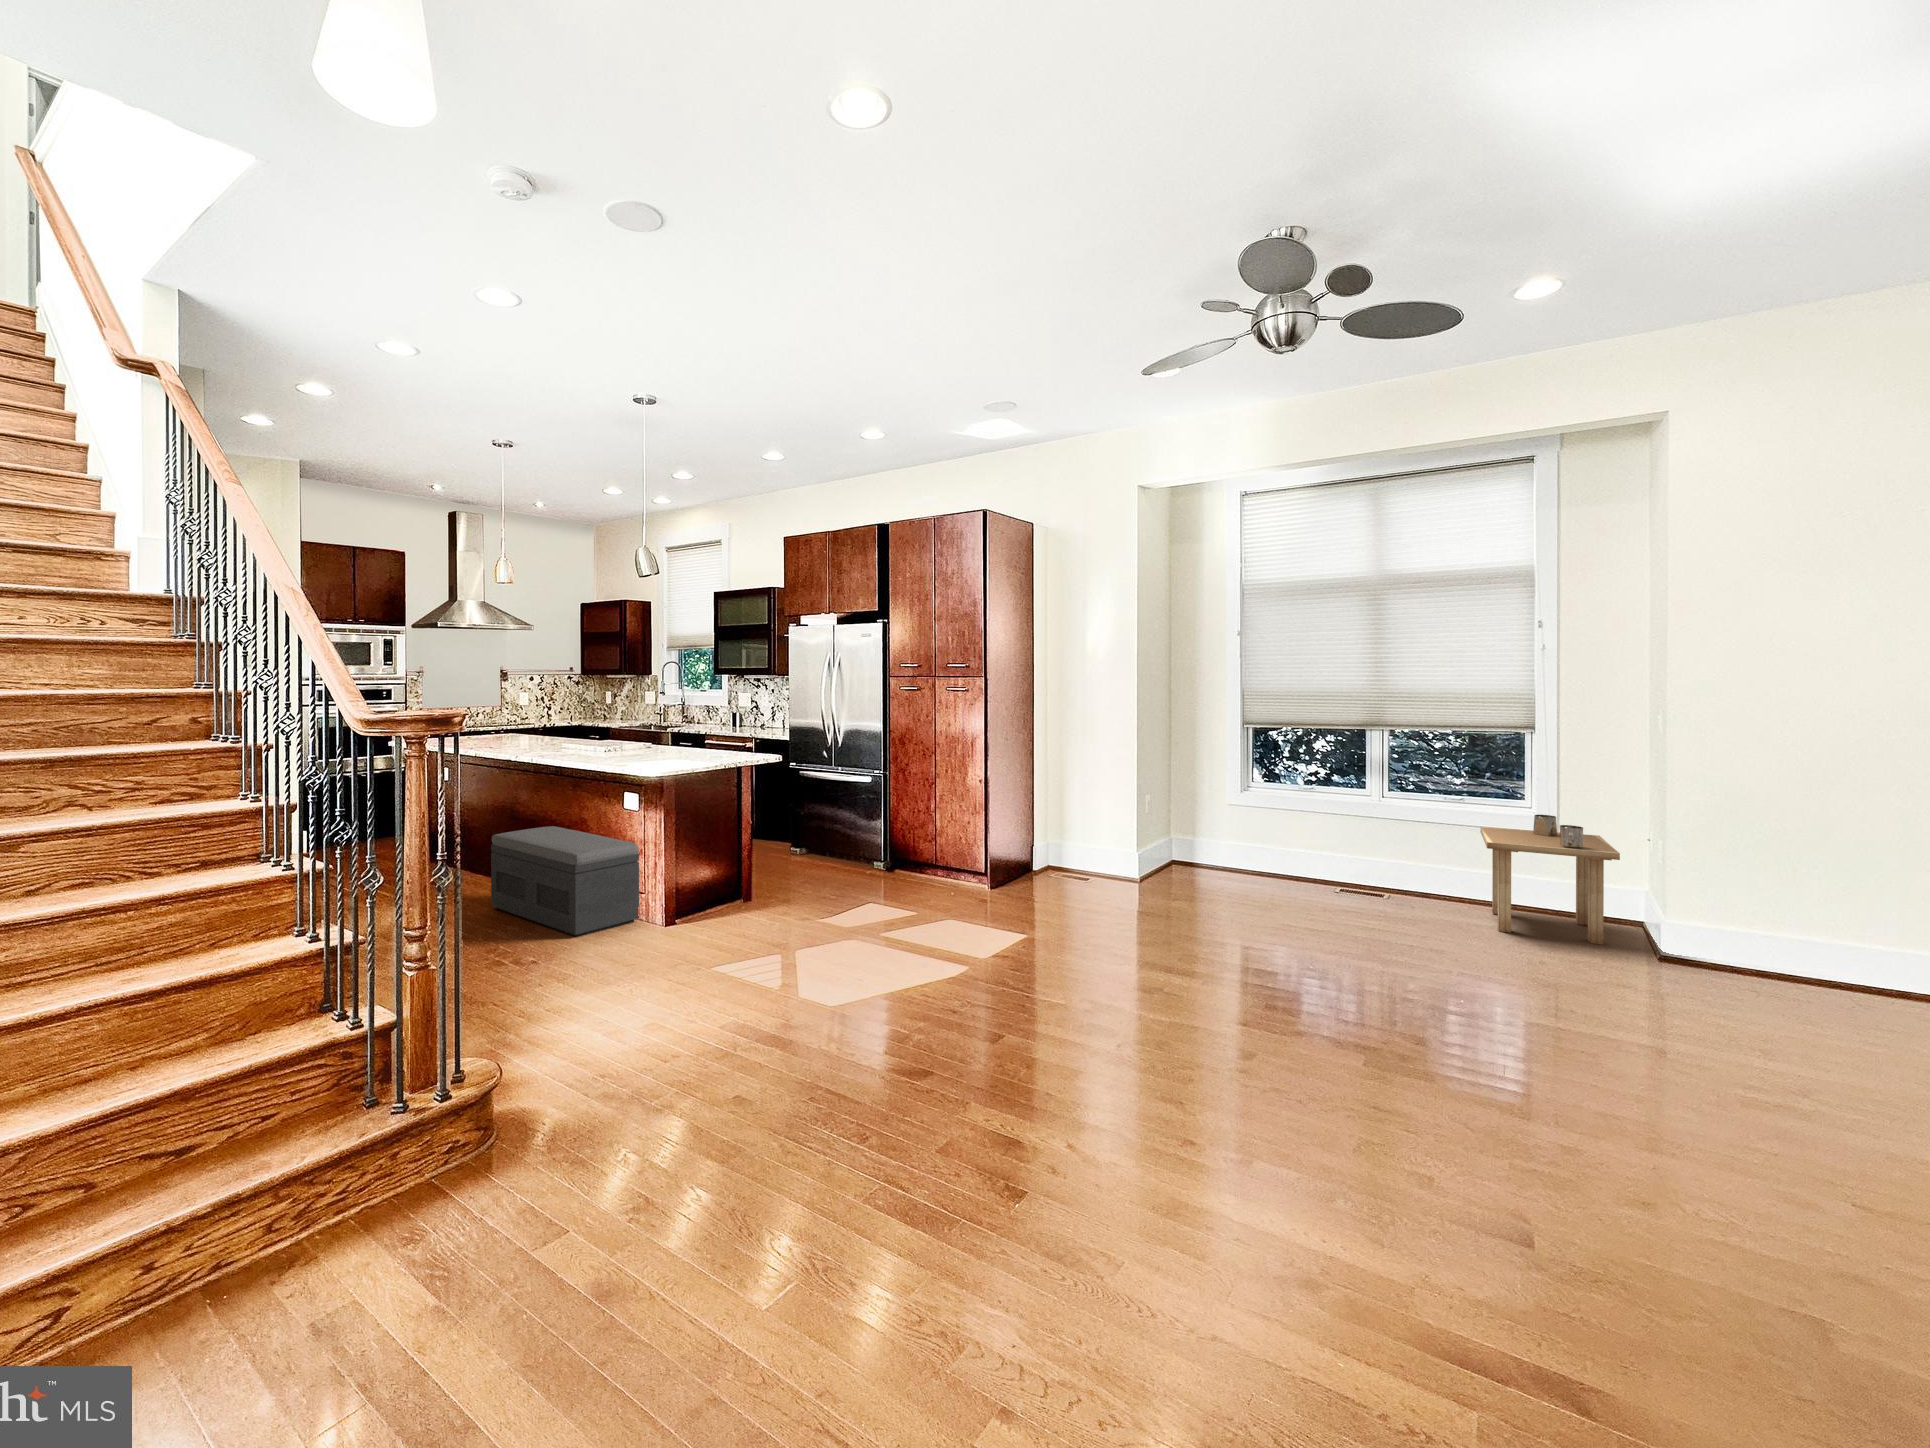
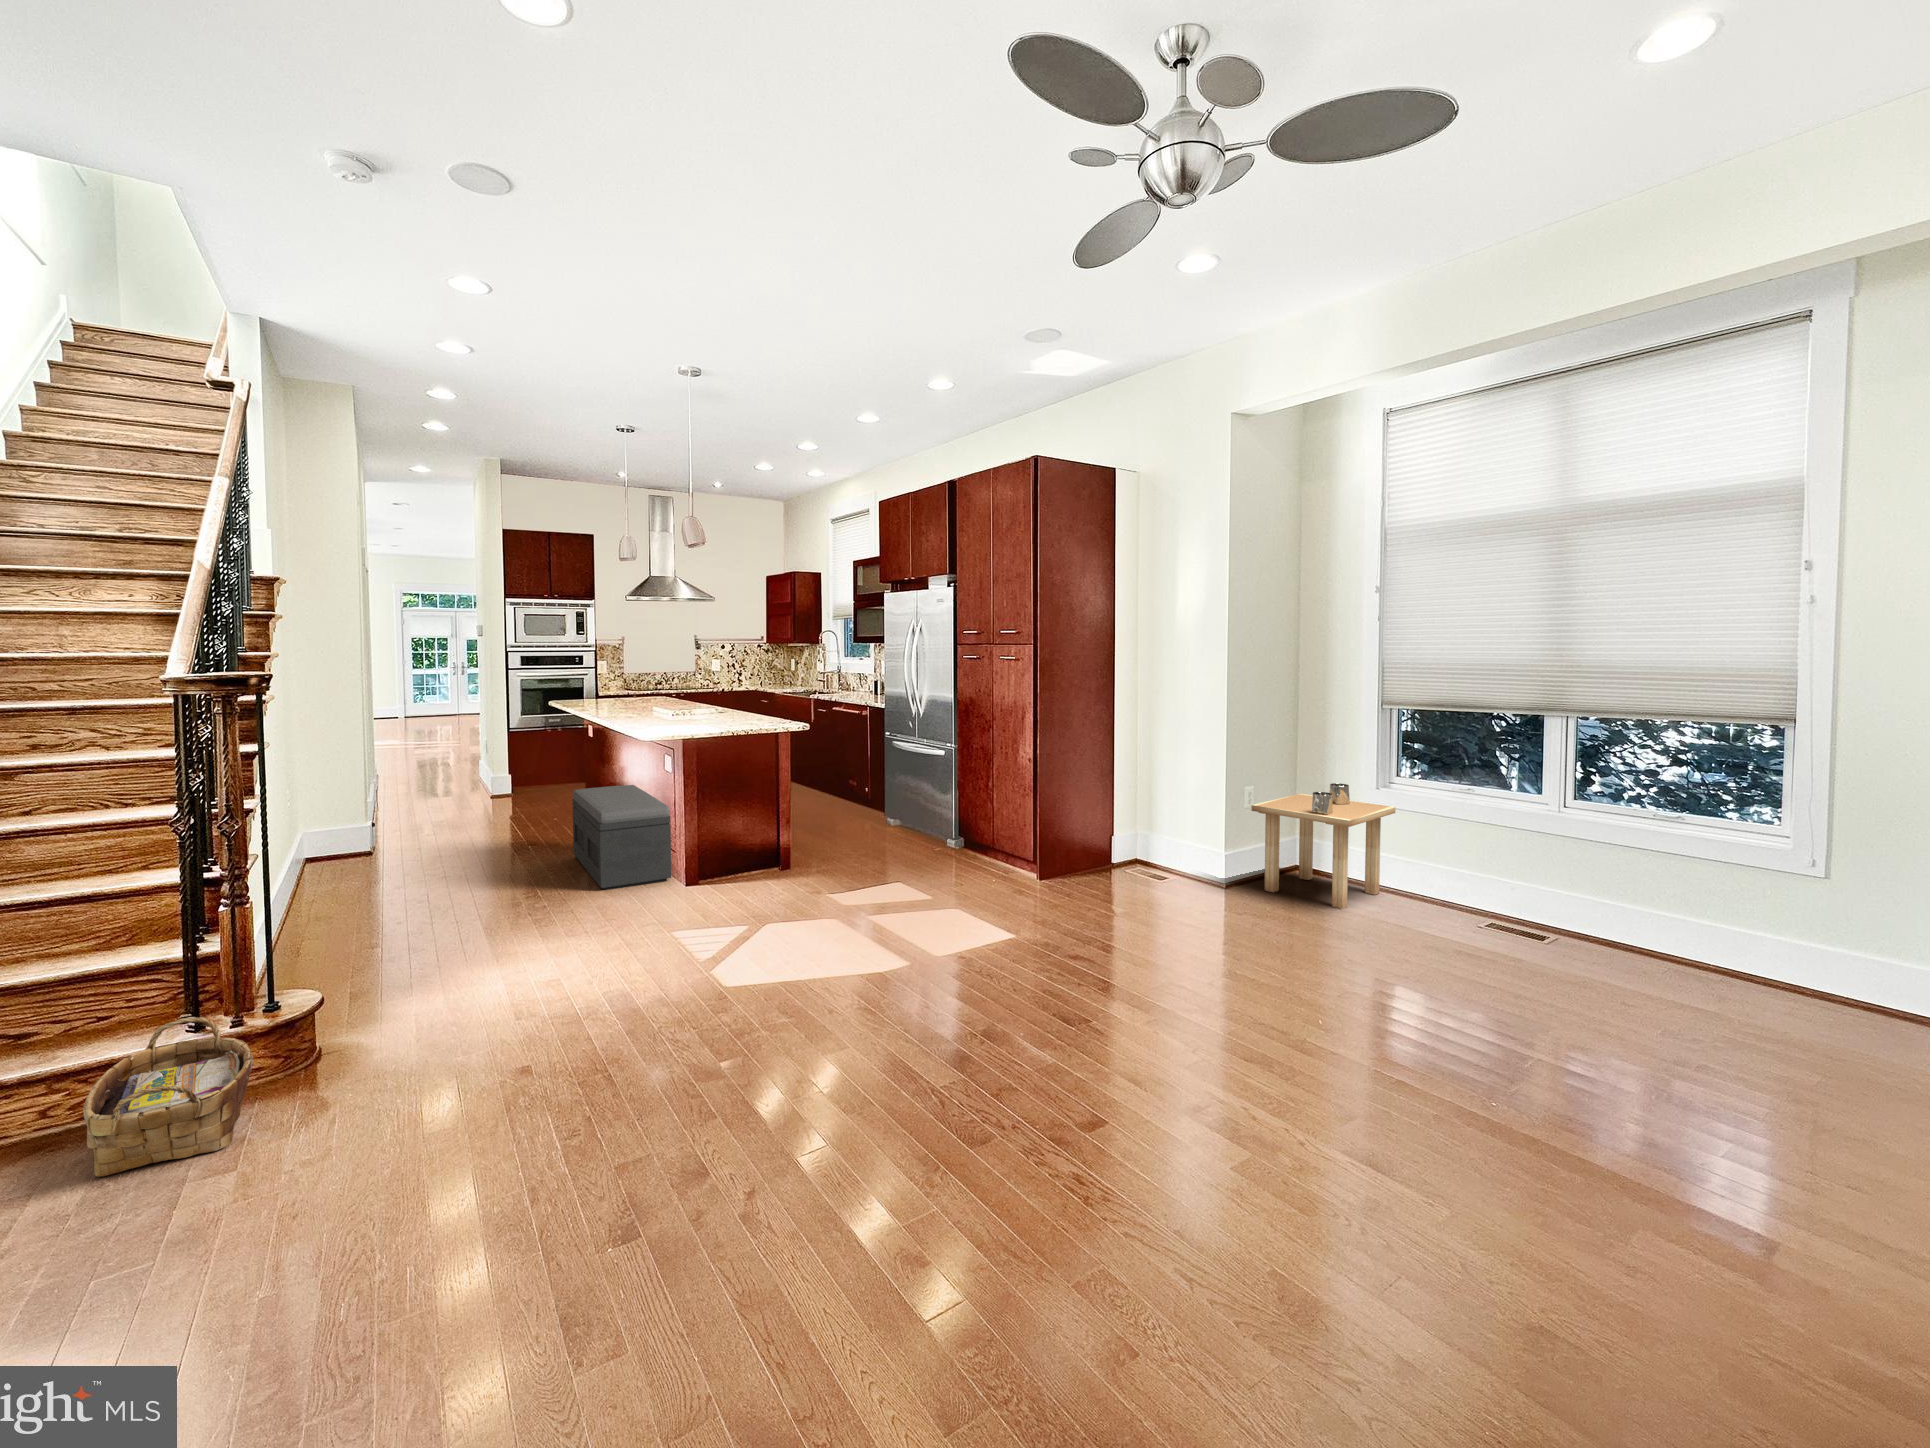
side table: present [1480,815,1620,945] -> present [1251,783,1396,909]
woven basket: none [367,1090,534,1275] -> present [83,1017,253,1177]

